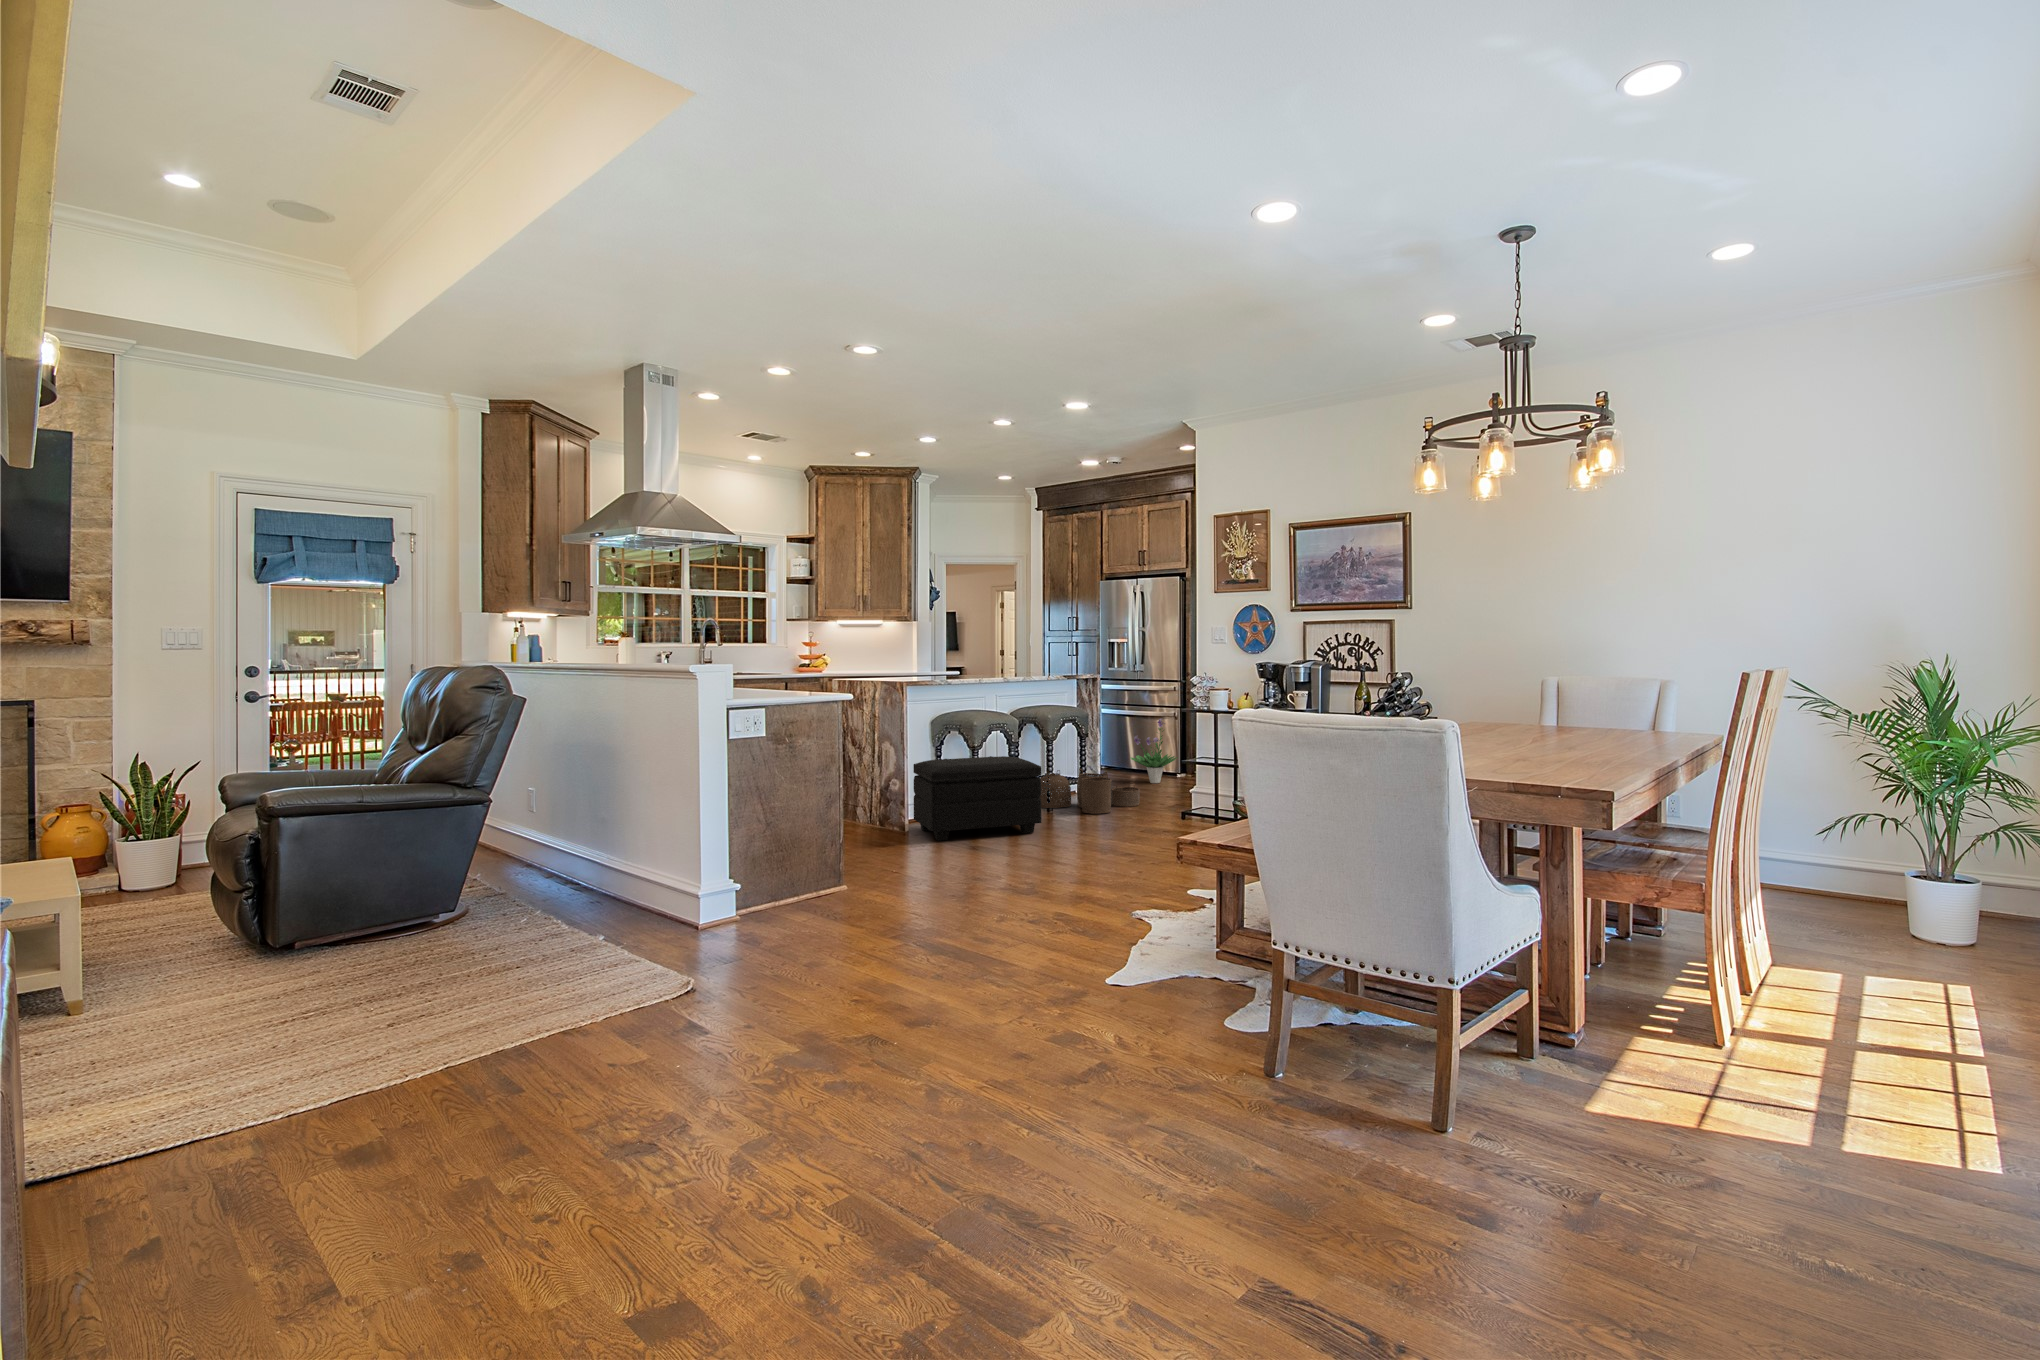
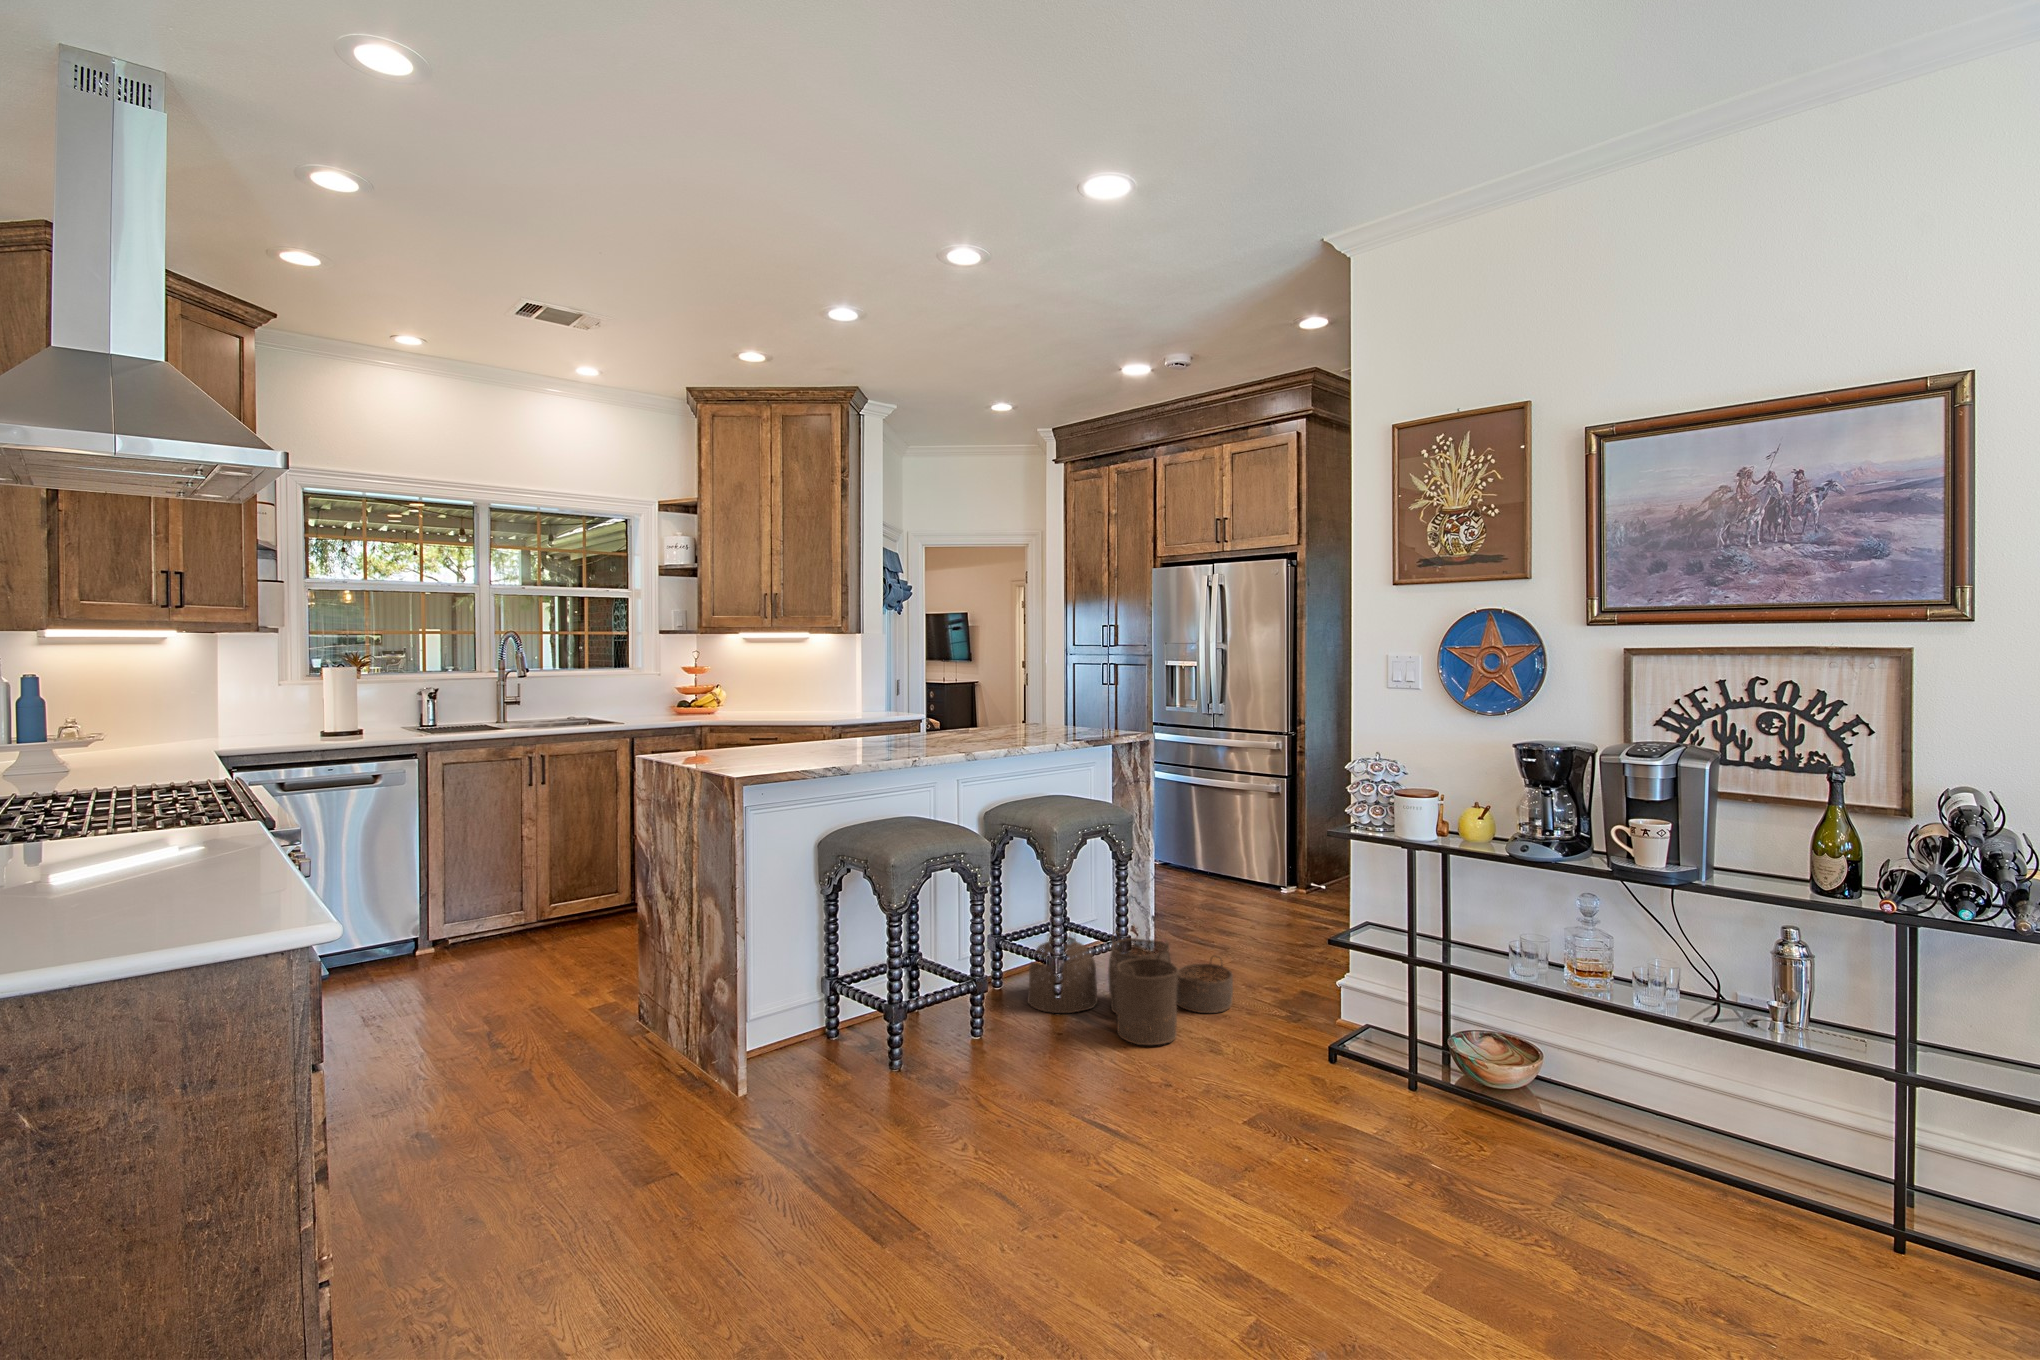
potted plant: present [1131,719,1177,783] -> none [1205,806,1291,922]
footstool: present [913,756,1042,841] -> none [744,938,1018,1180]

